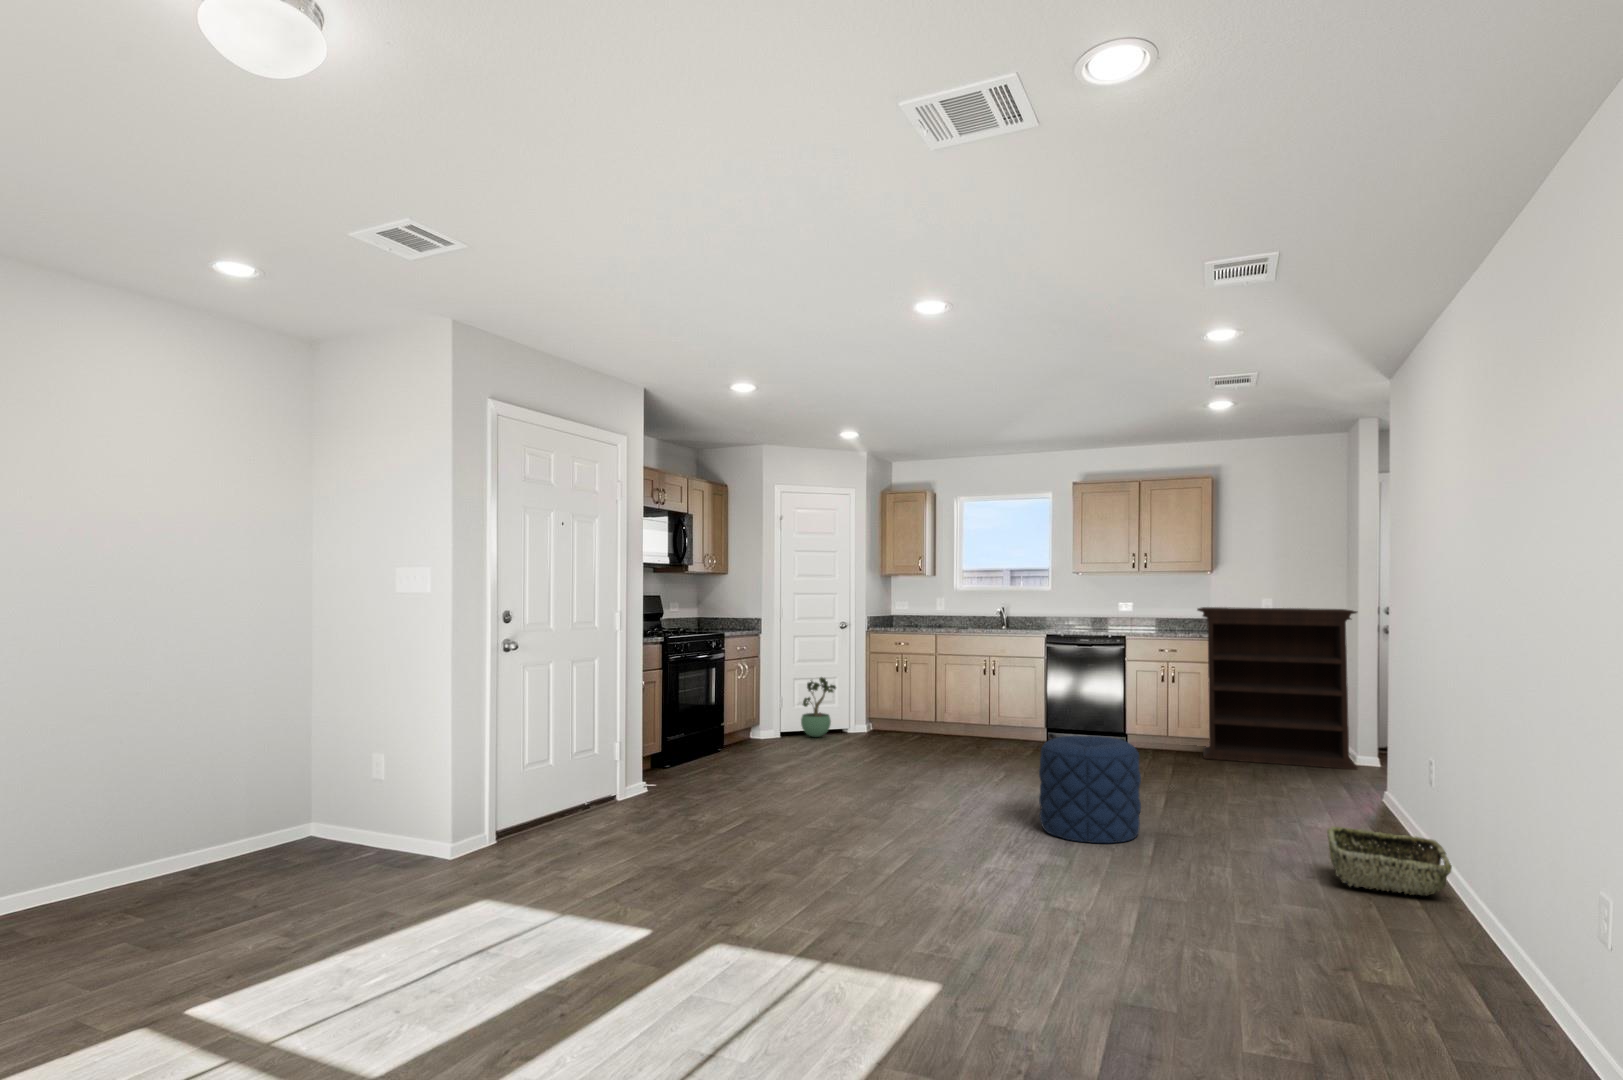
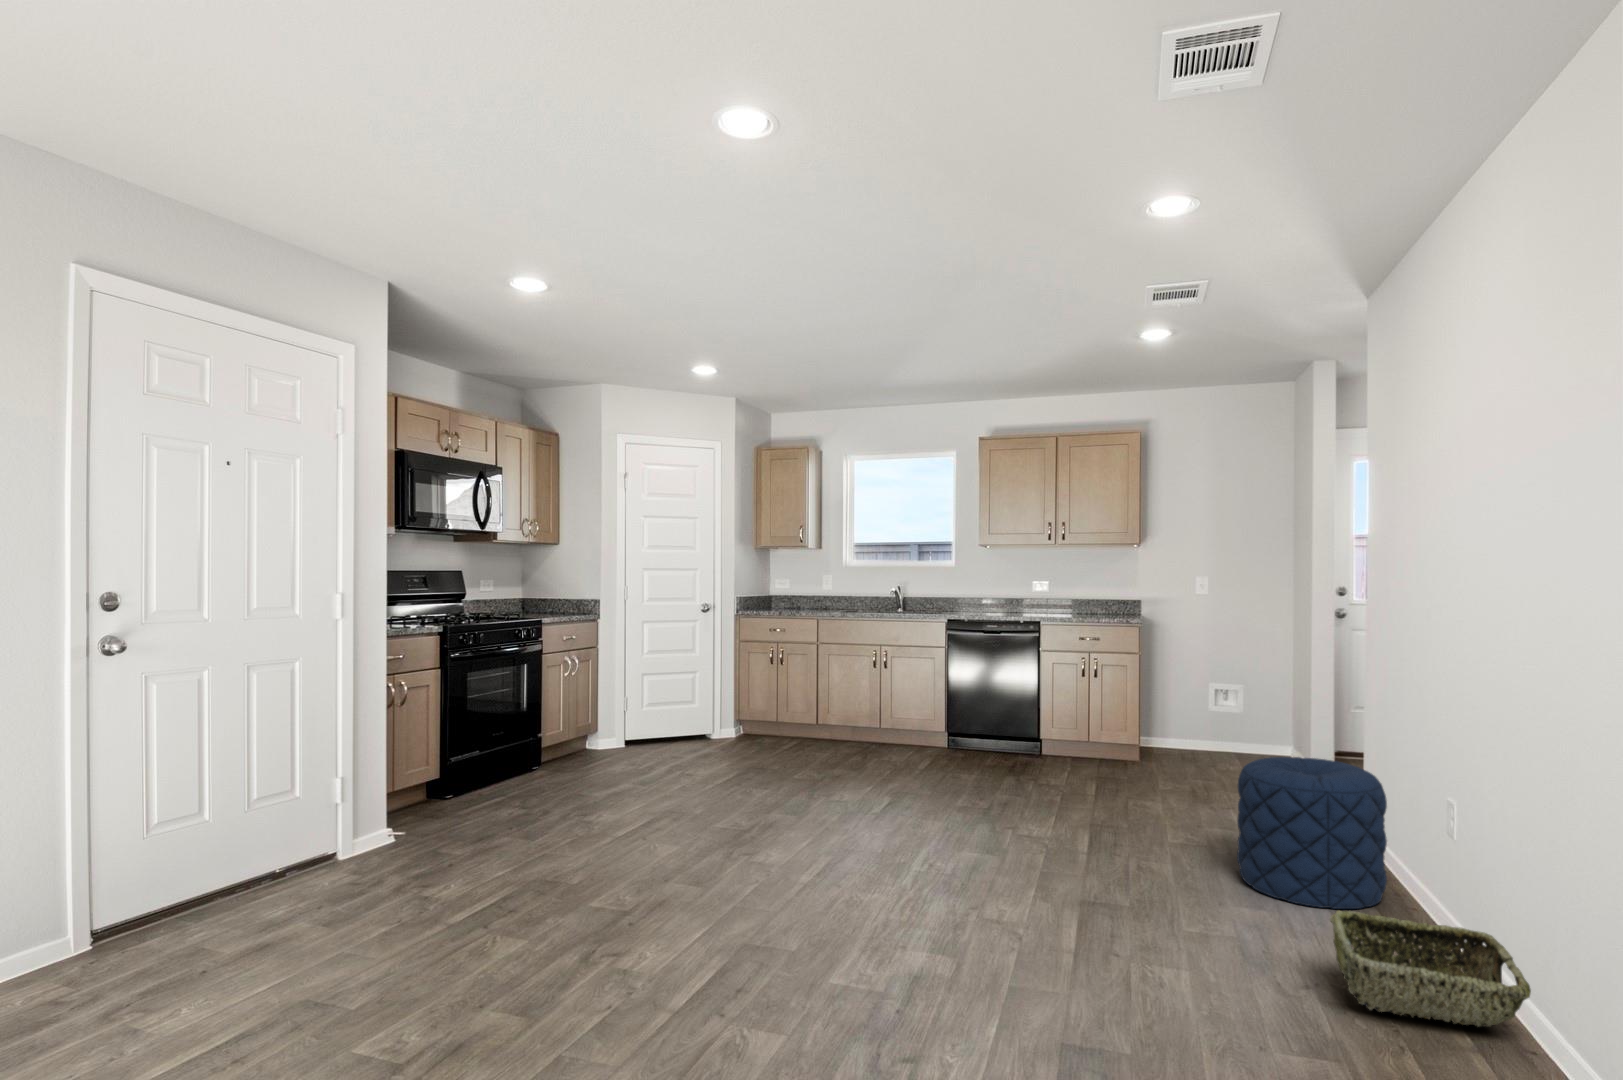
bookshelf: present [1197,607,1357,770] -> none [1125,586,1318,783]
potted plant: present [801,677,836,737] -> none [649,671,694,746]
pouf: present [1039,736,1141,843] -> present [1237,757,1387,909]

